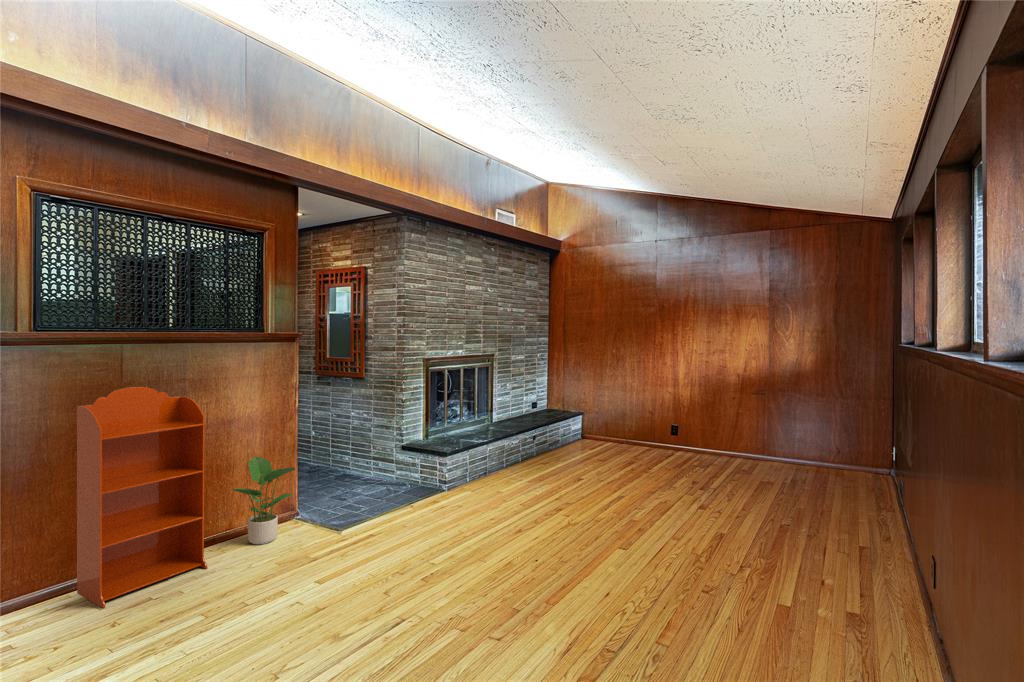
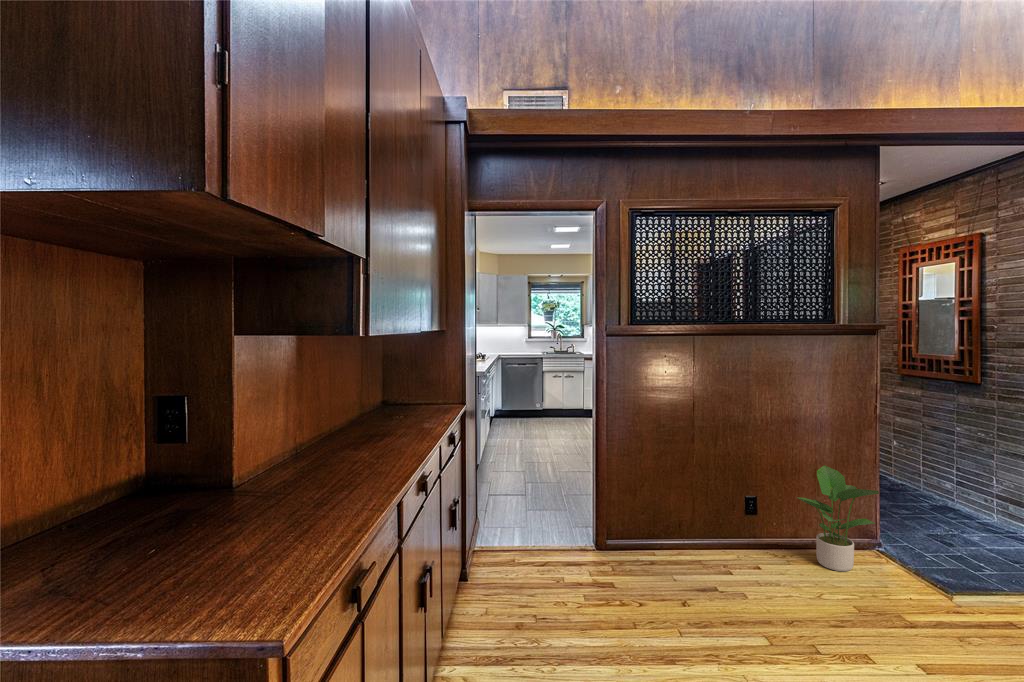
bookcase: present [77,387,207,608] -> none [659,379,772,581]

